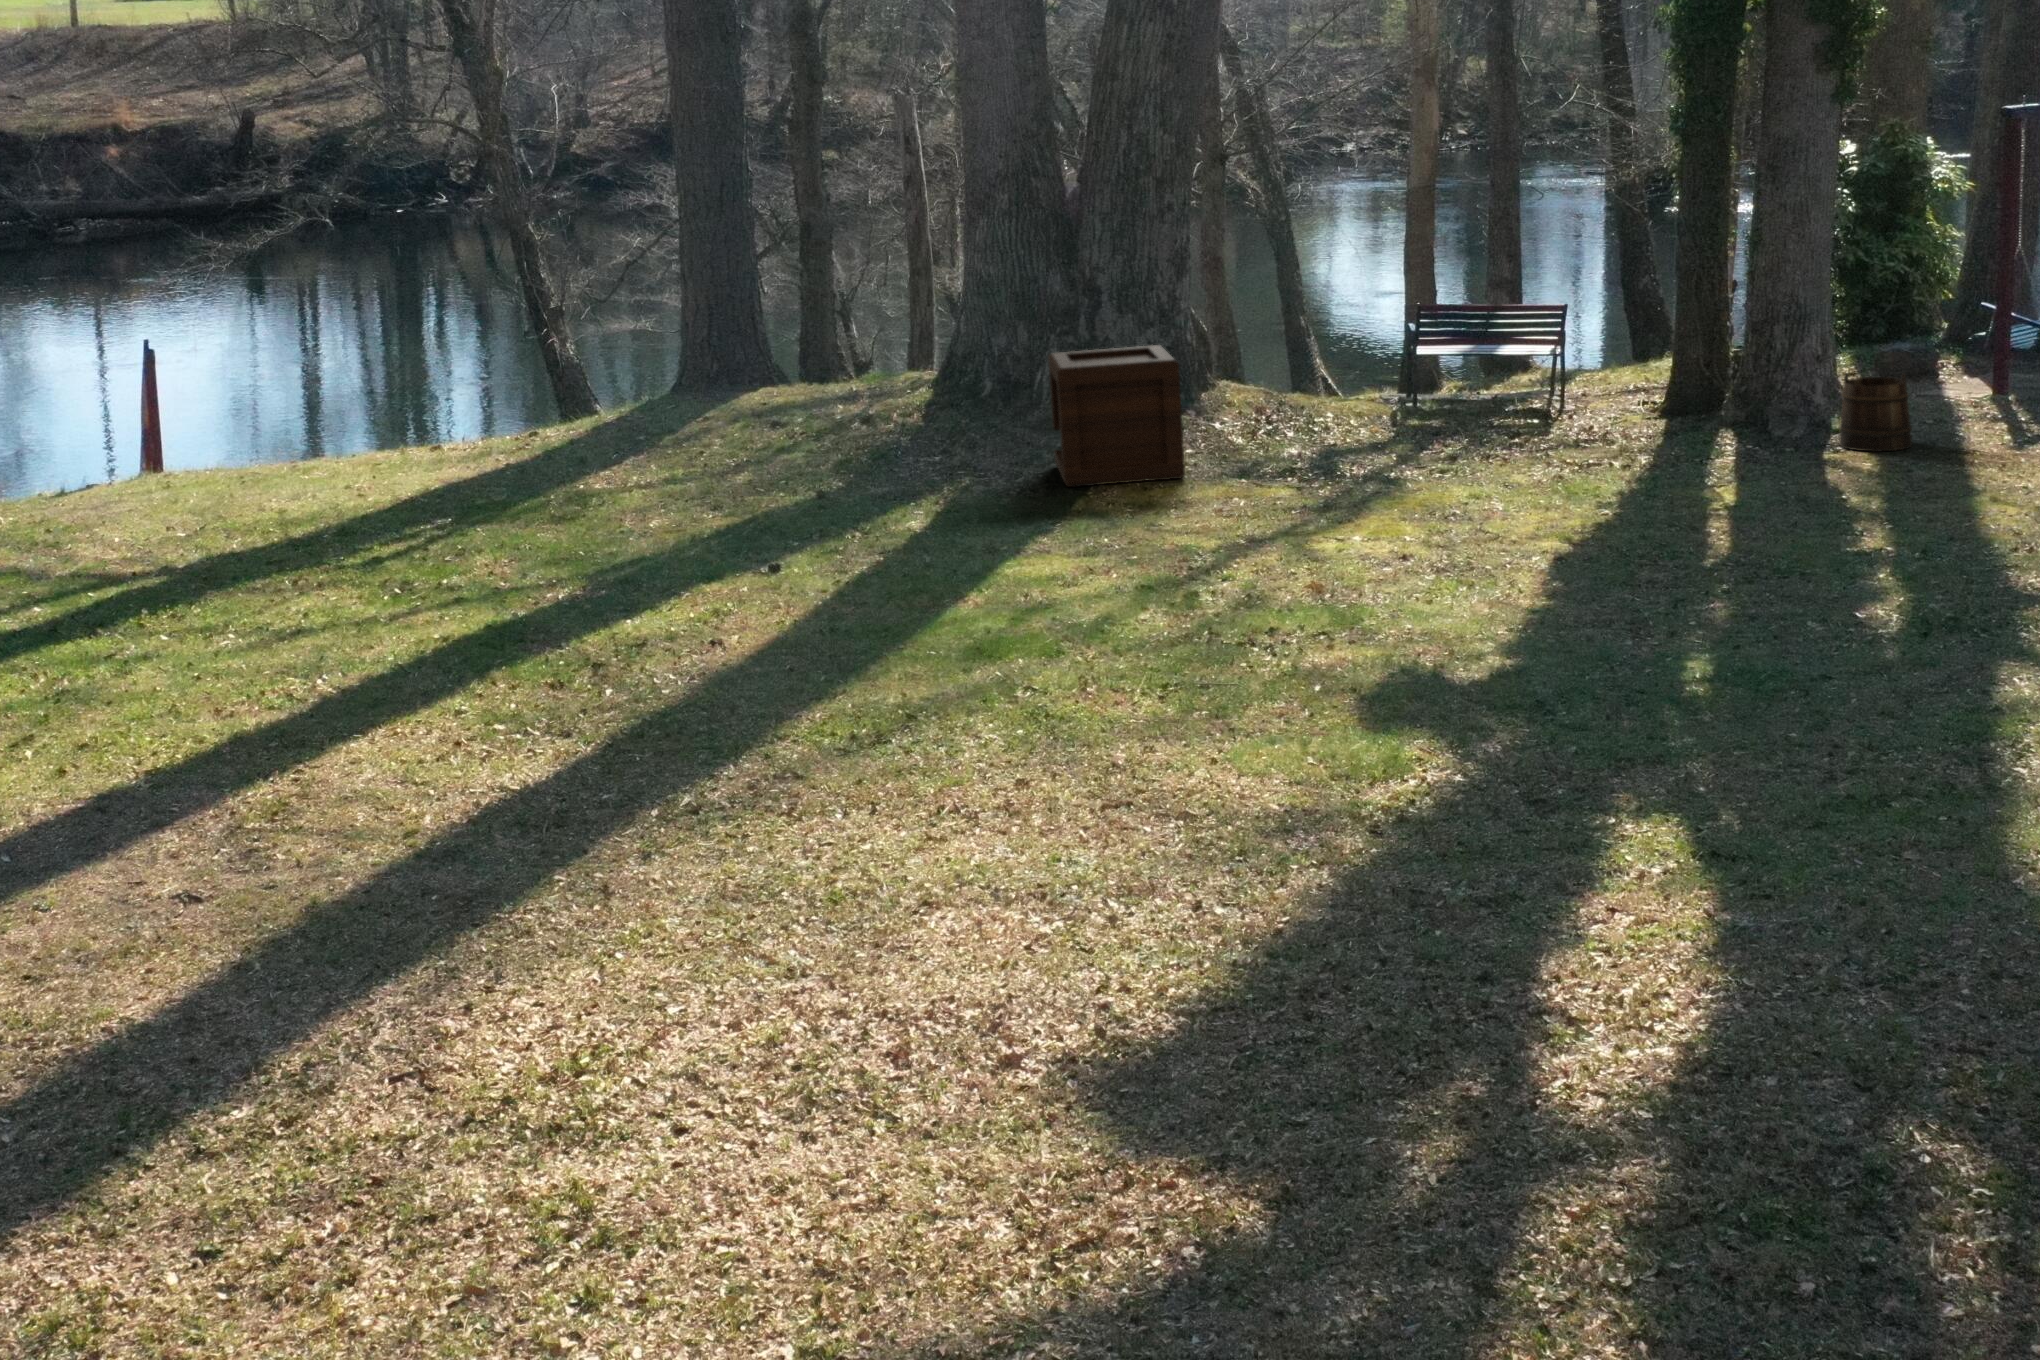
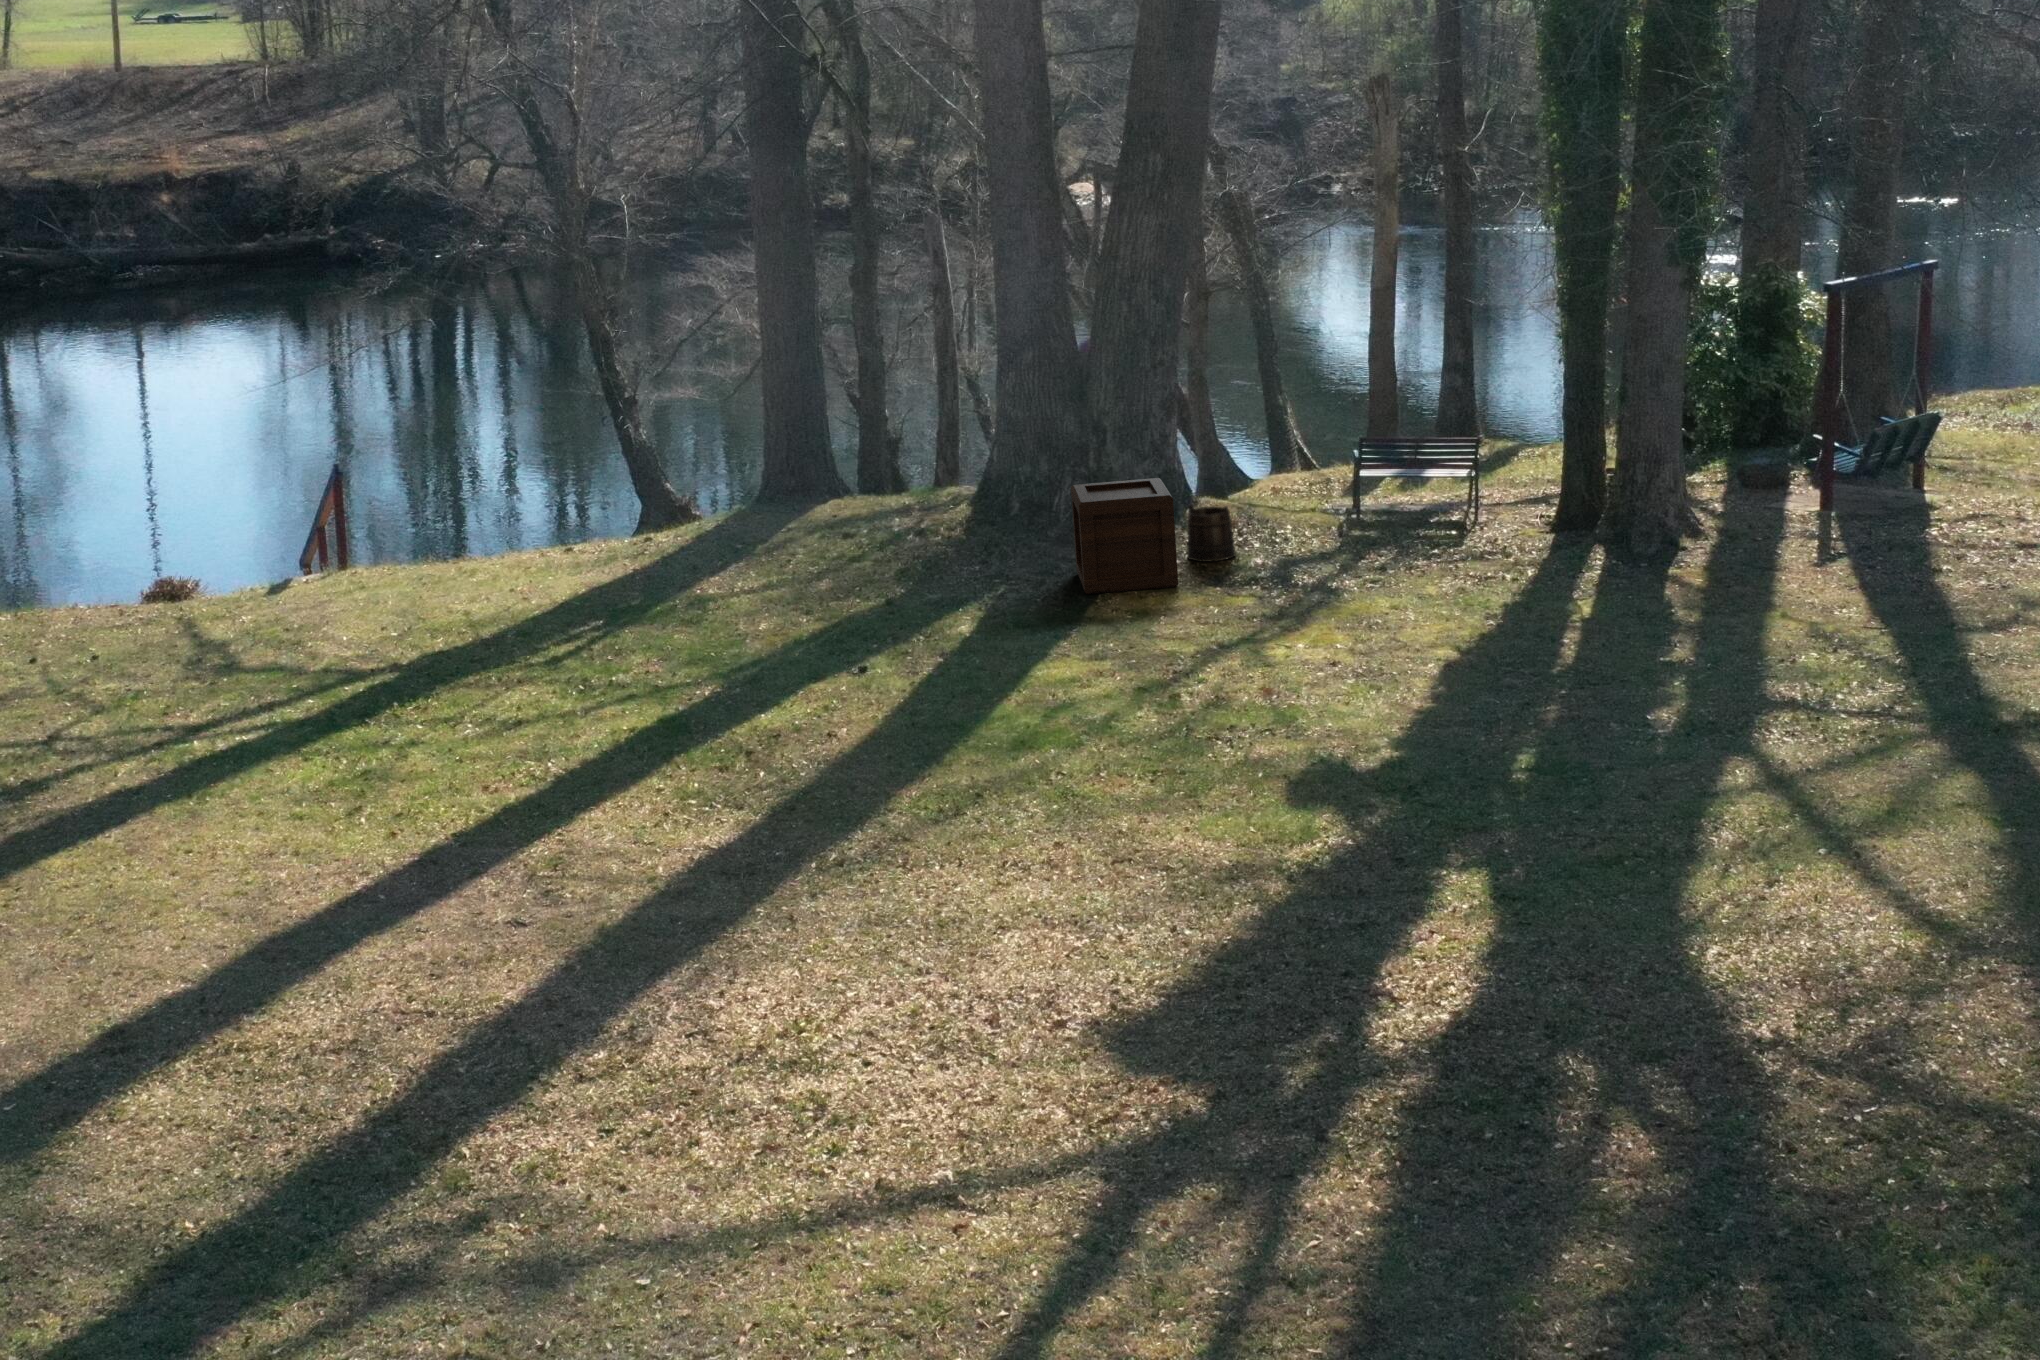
bucket: present [1839,374,1912,452] -> present [1187,505,1235,562]

